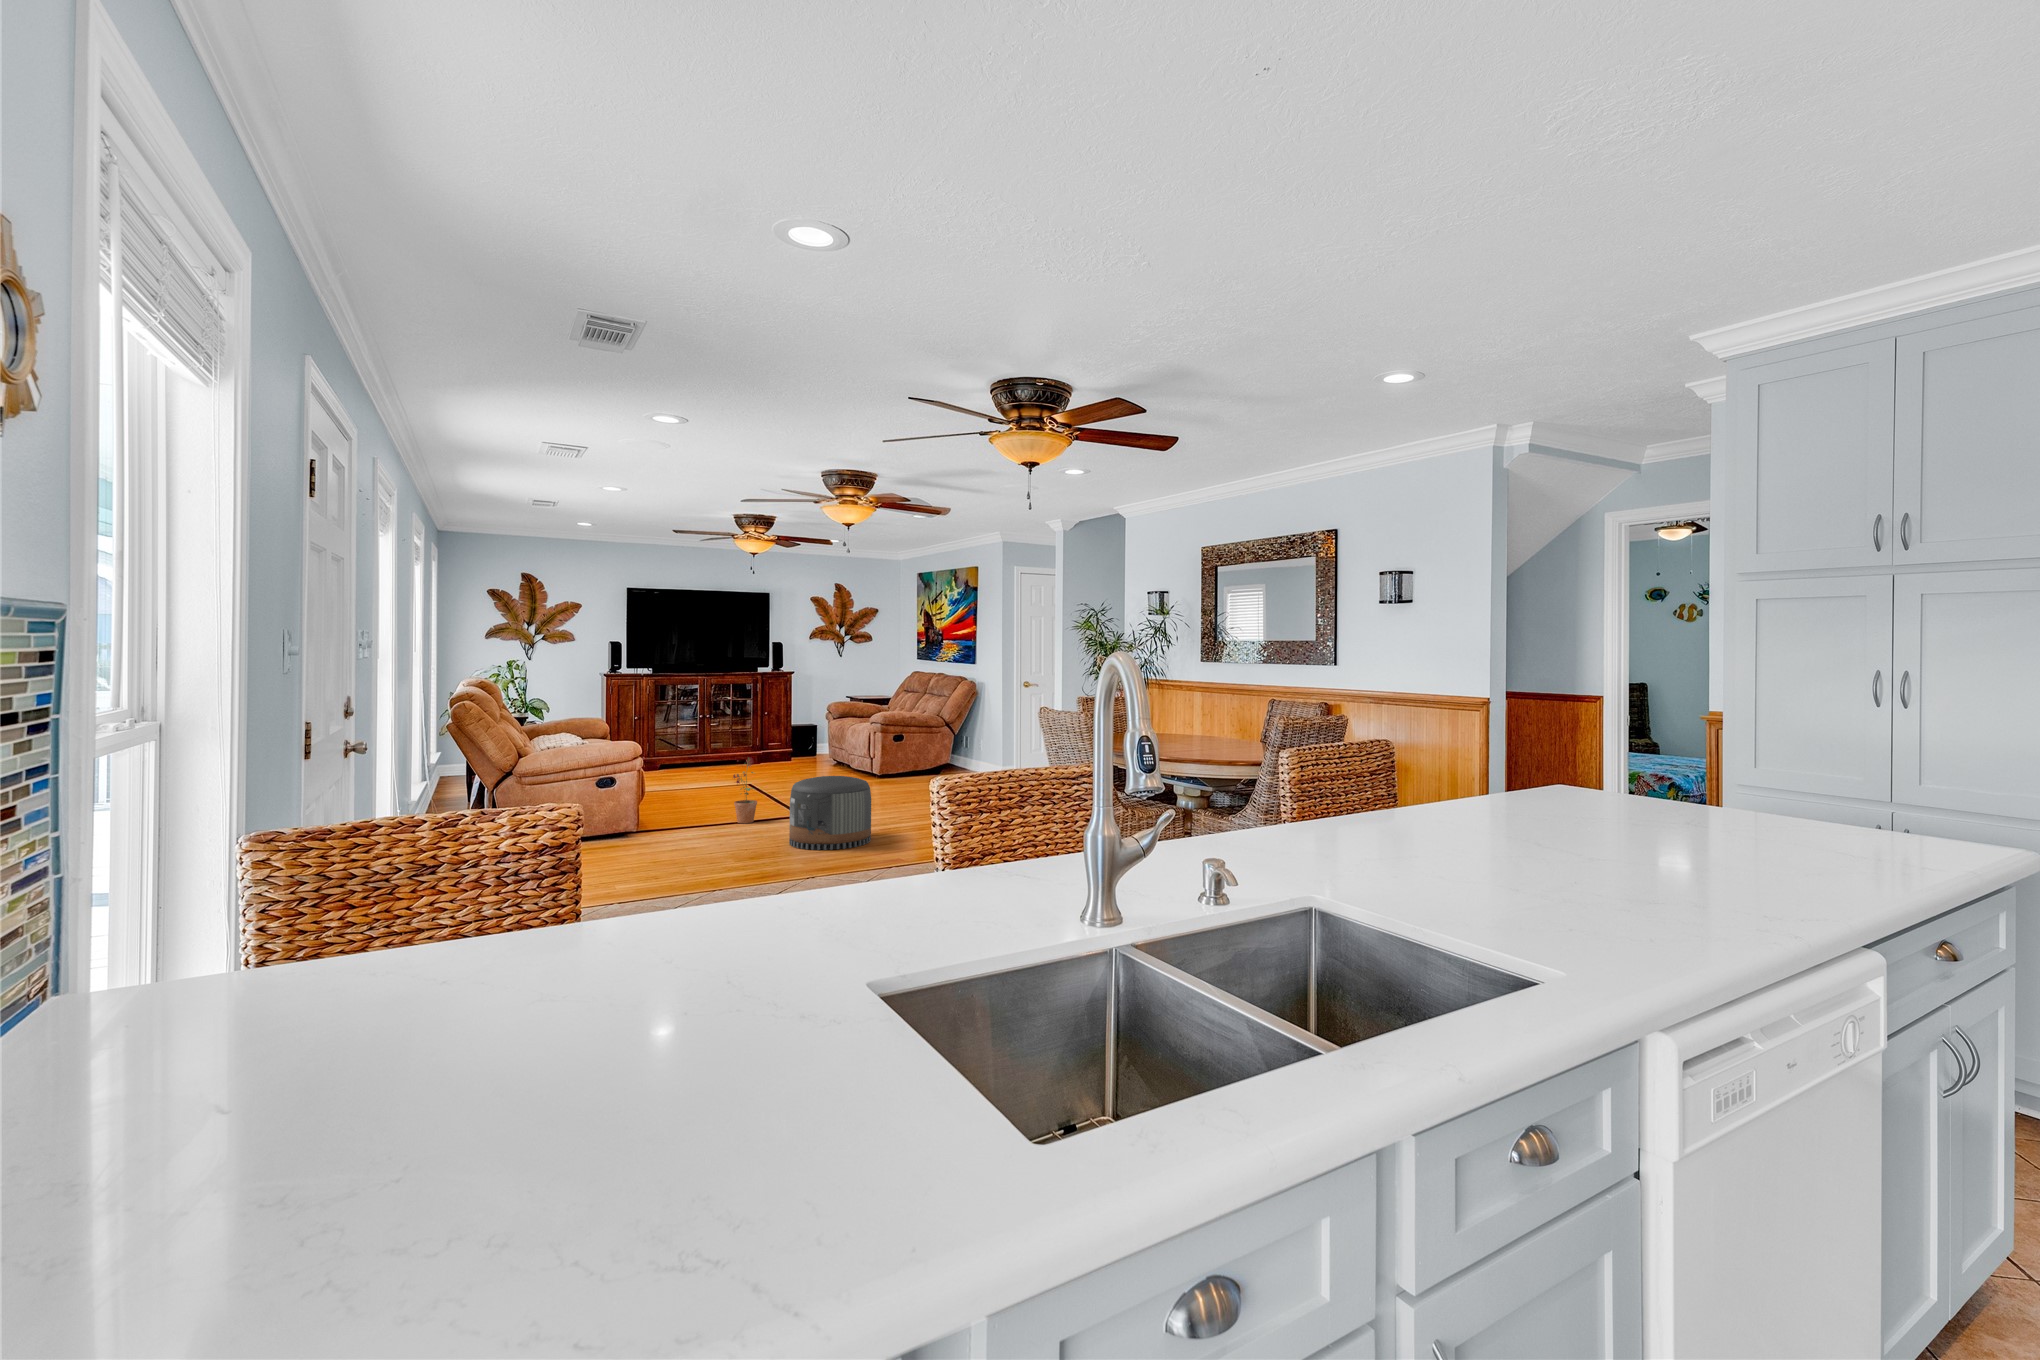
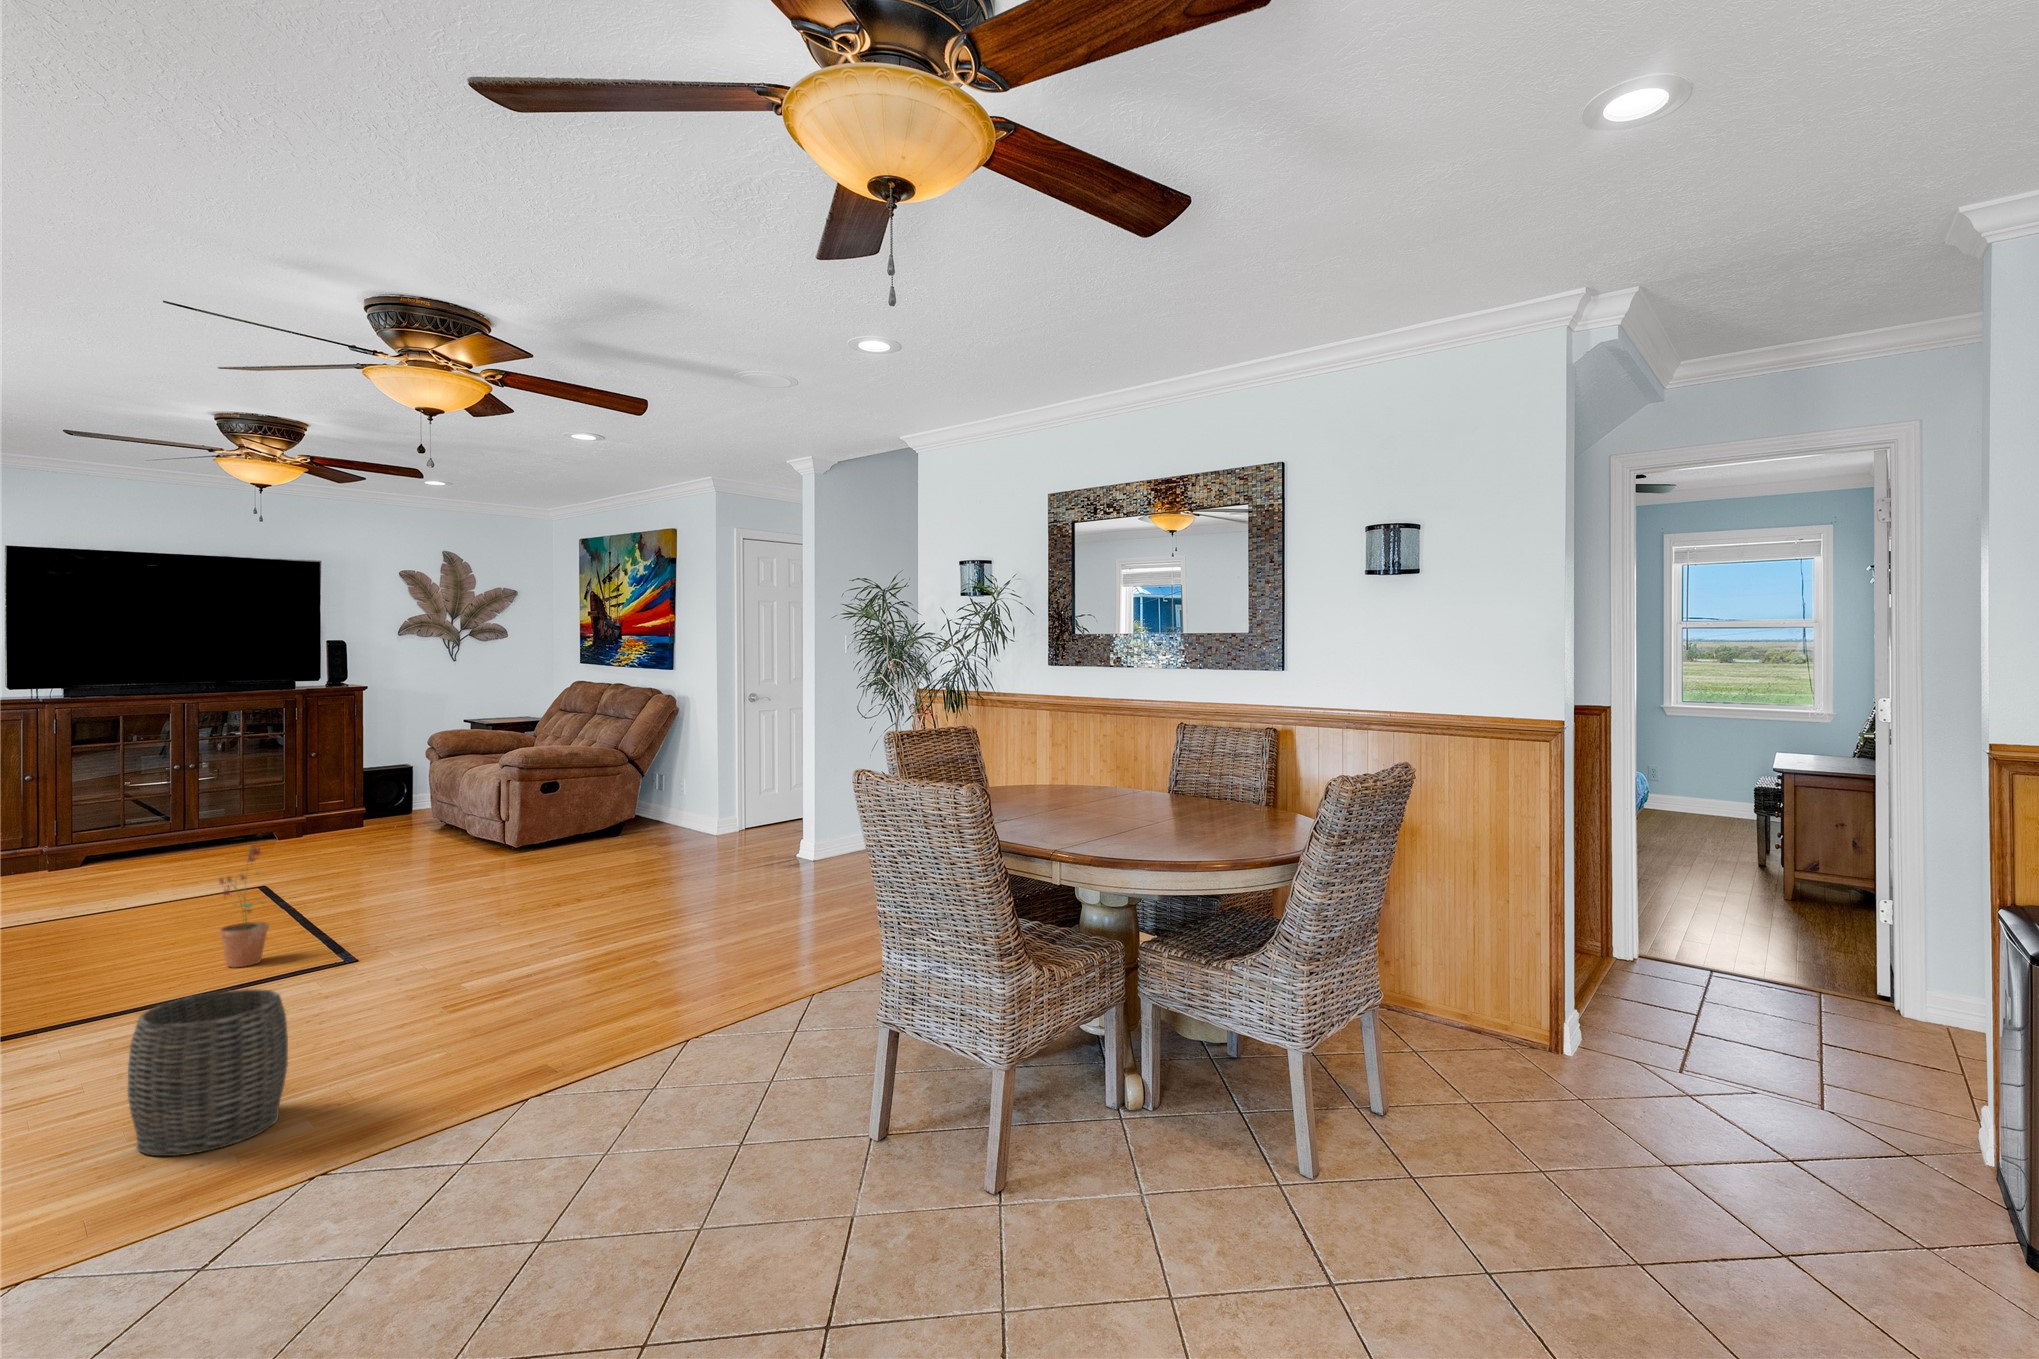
pouf: present [789,776,871,850] -> none [322,879,493,1026]
woven basket: none [721,815,783,886] -> present [128,989,288,1156]

